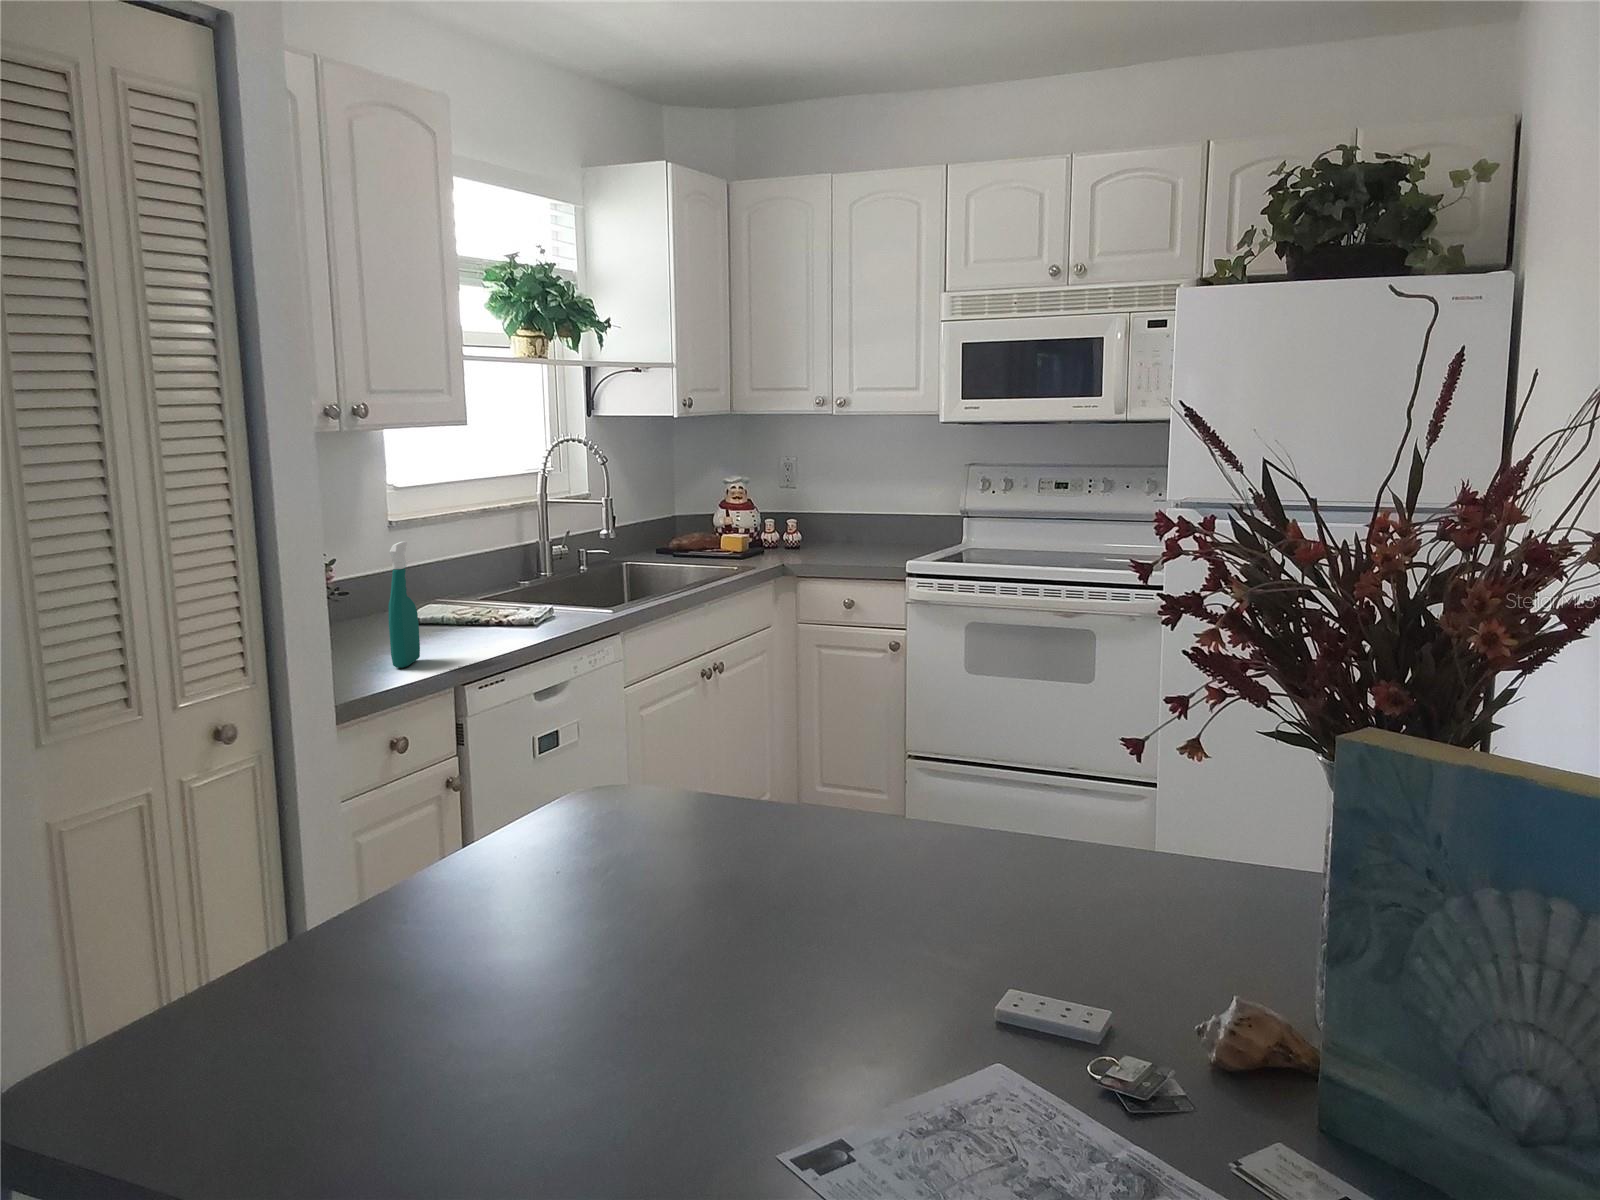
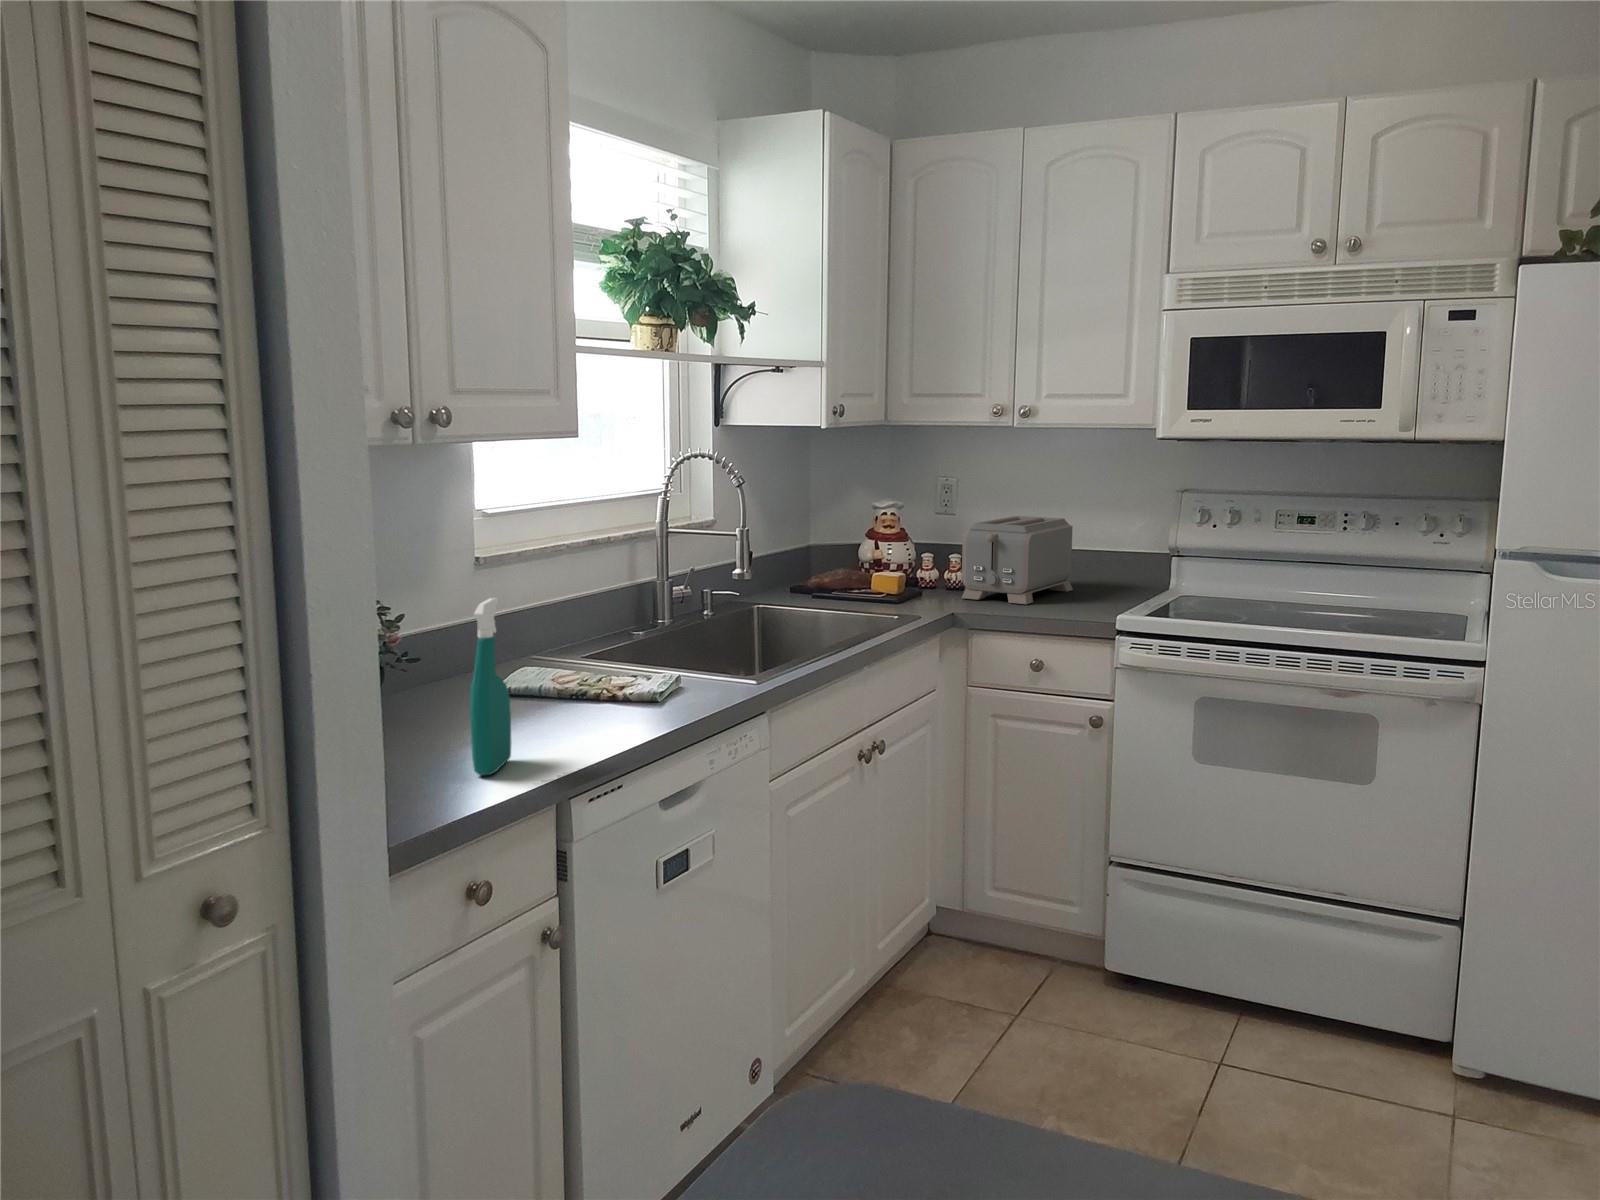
toaster: none [793,487,886,557] -> present [962,516,1073,604]

